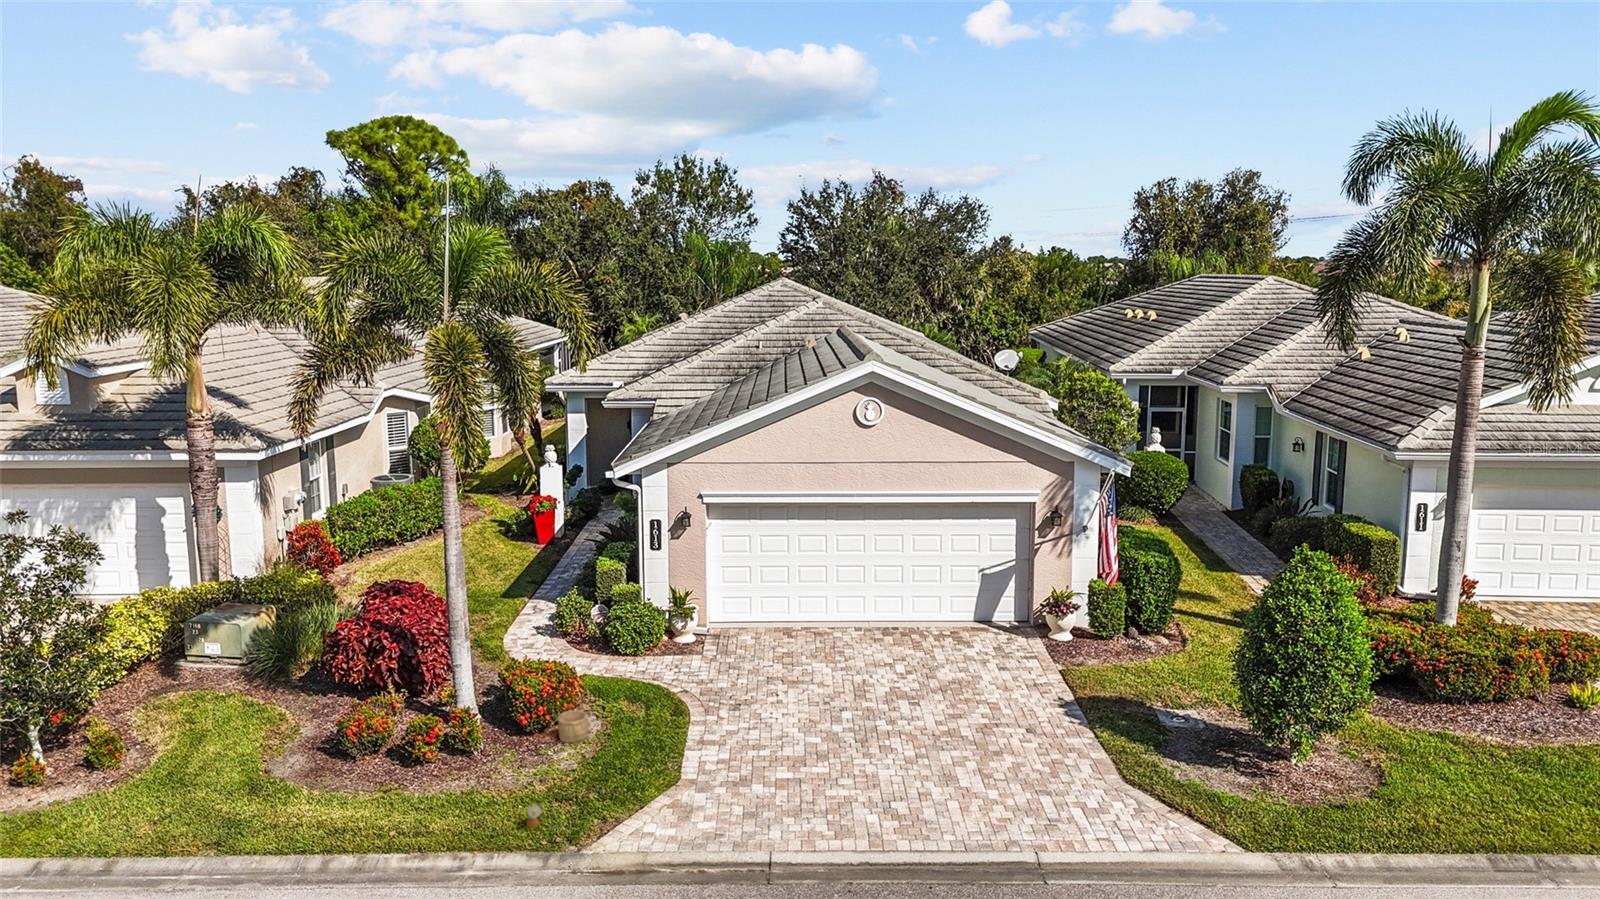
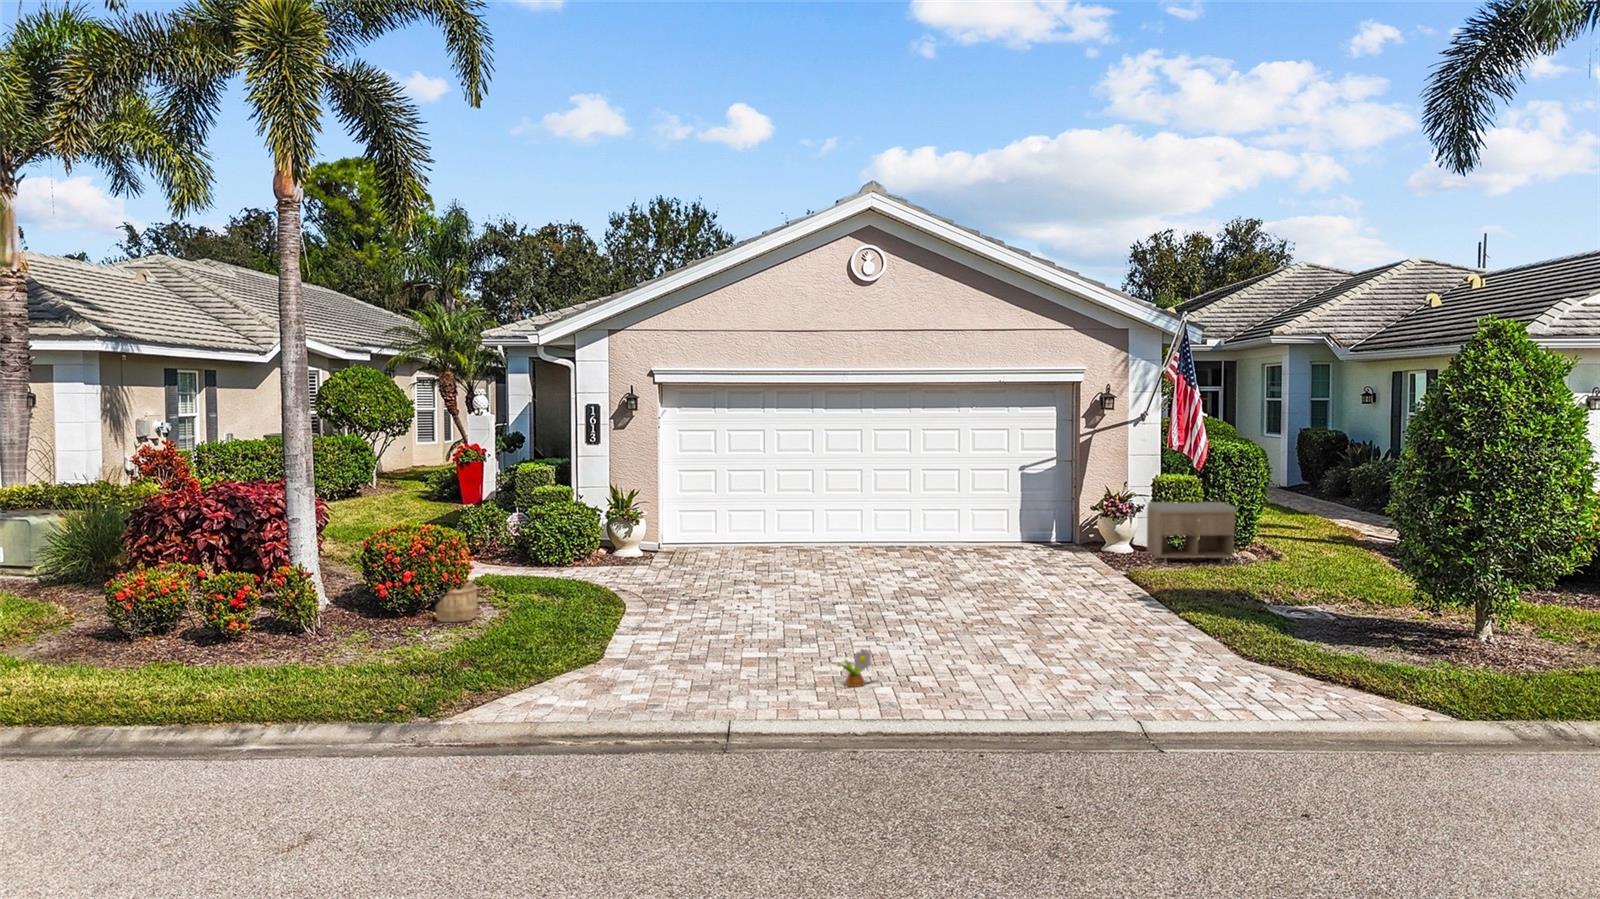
storage bench: none [1082,603,1148,653] -> present [1147,502,1236,563]
decorative plant: present [523,805,545,828] -> present [837,649,873,687]

